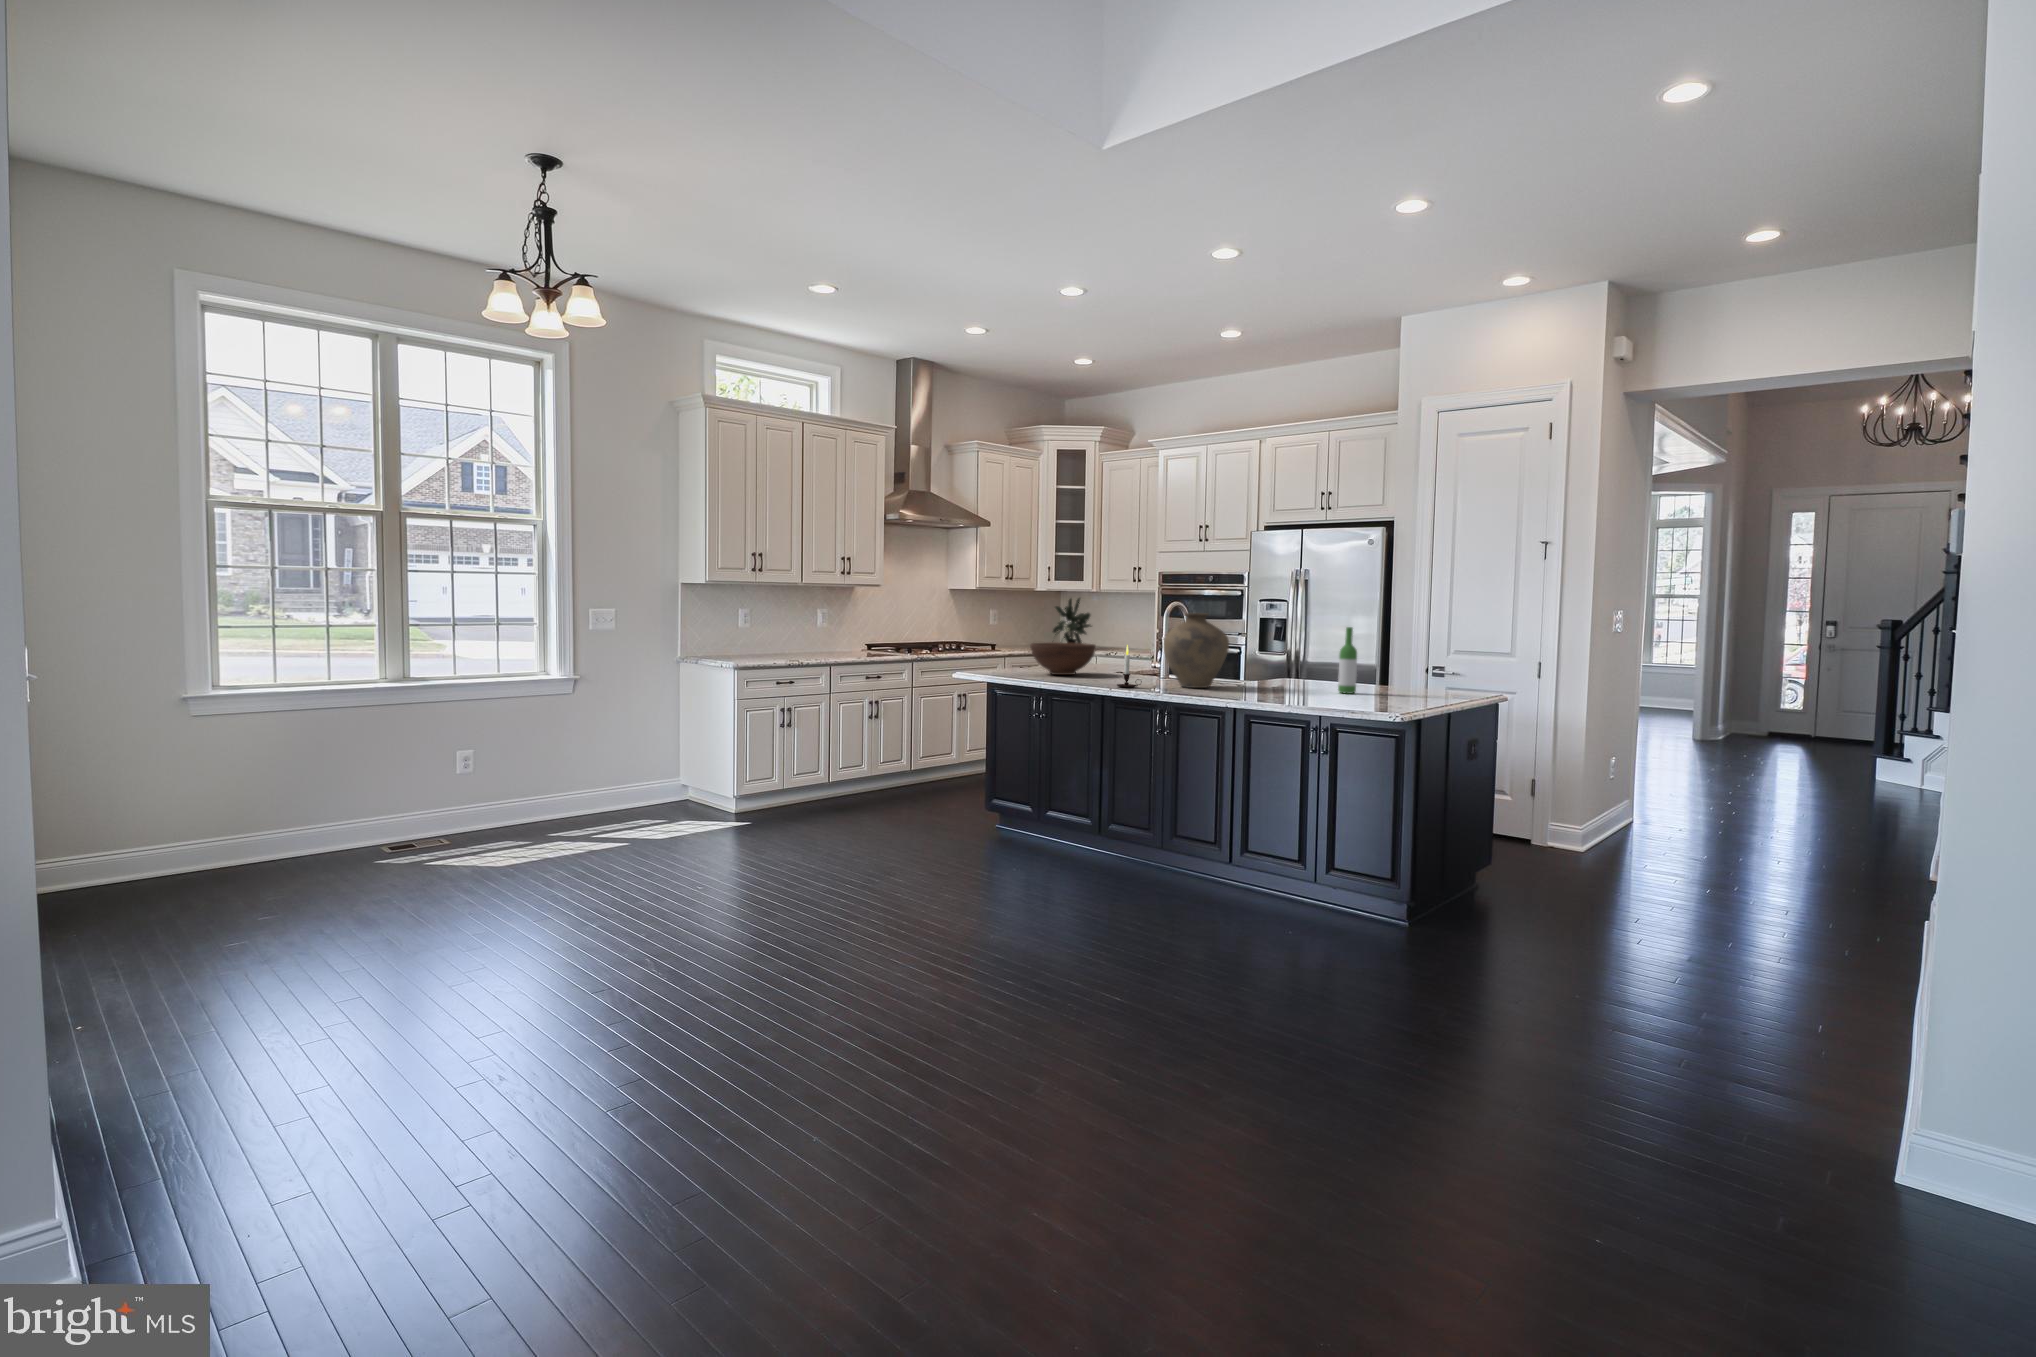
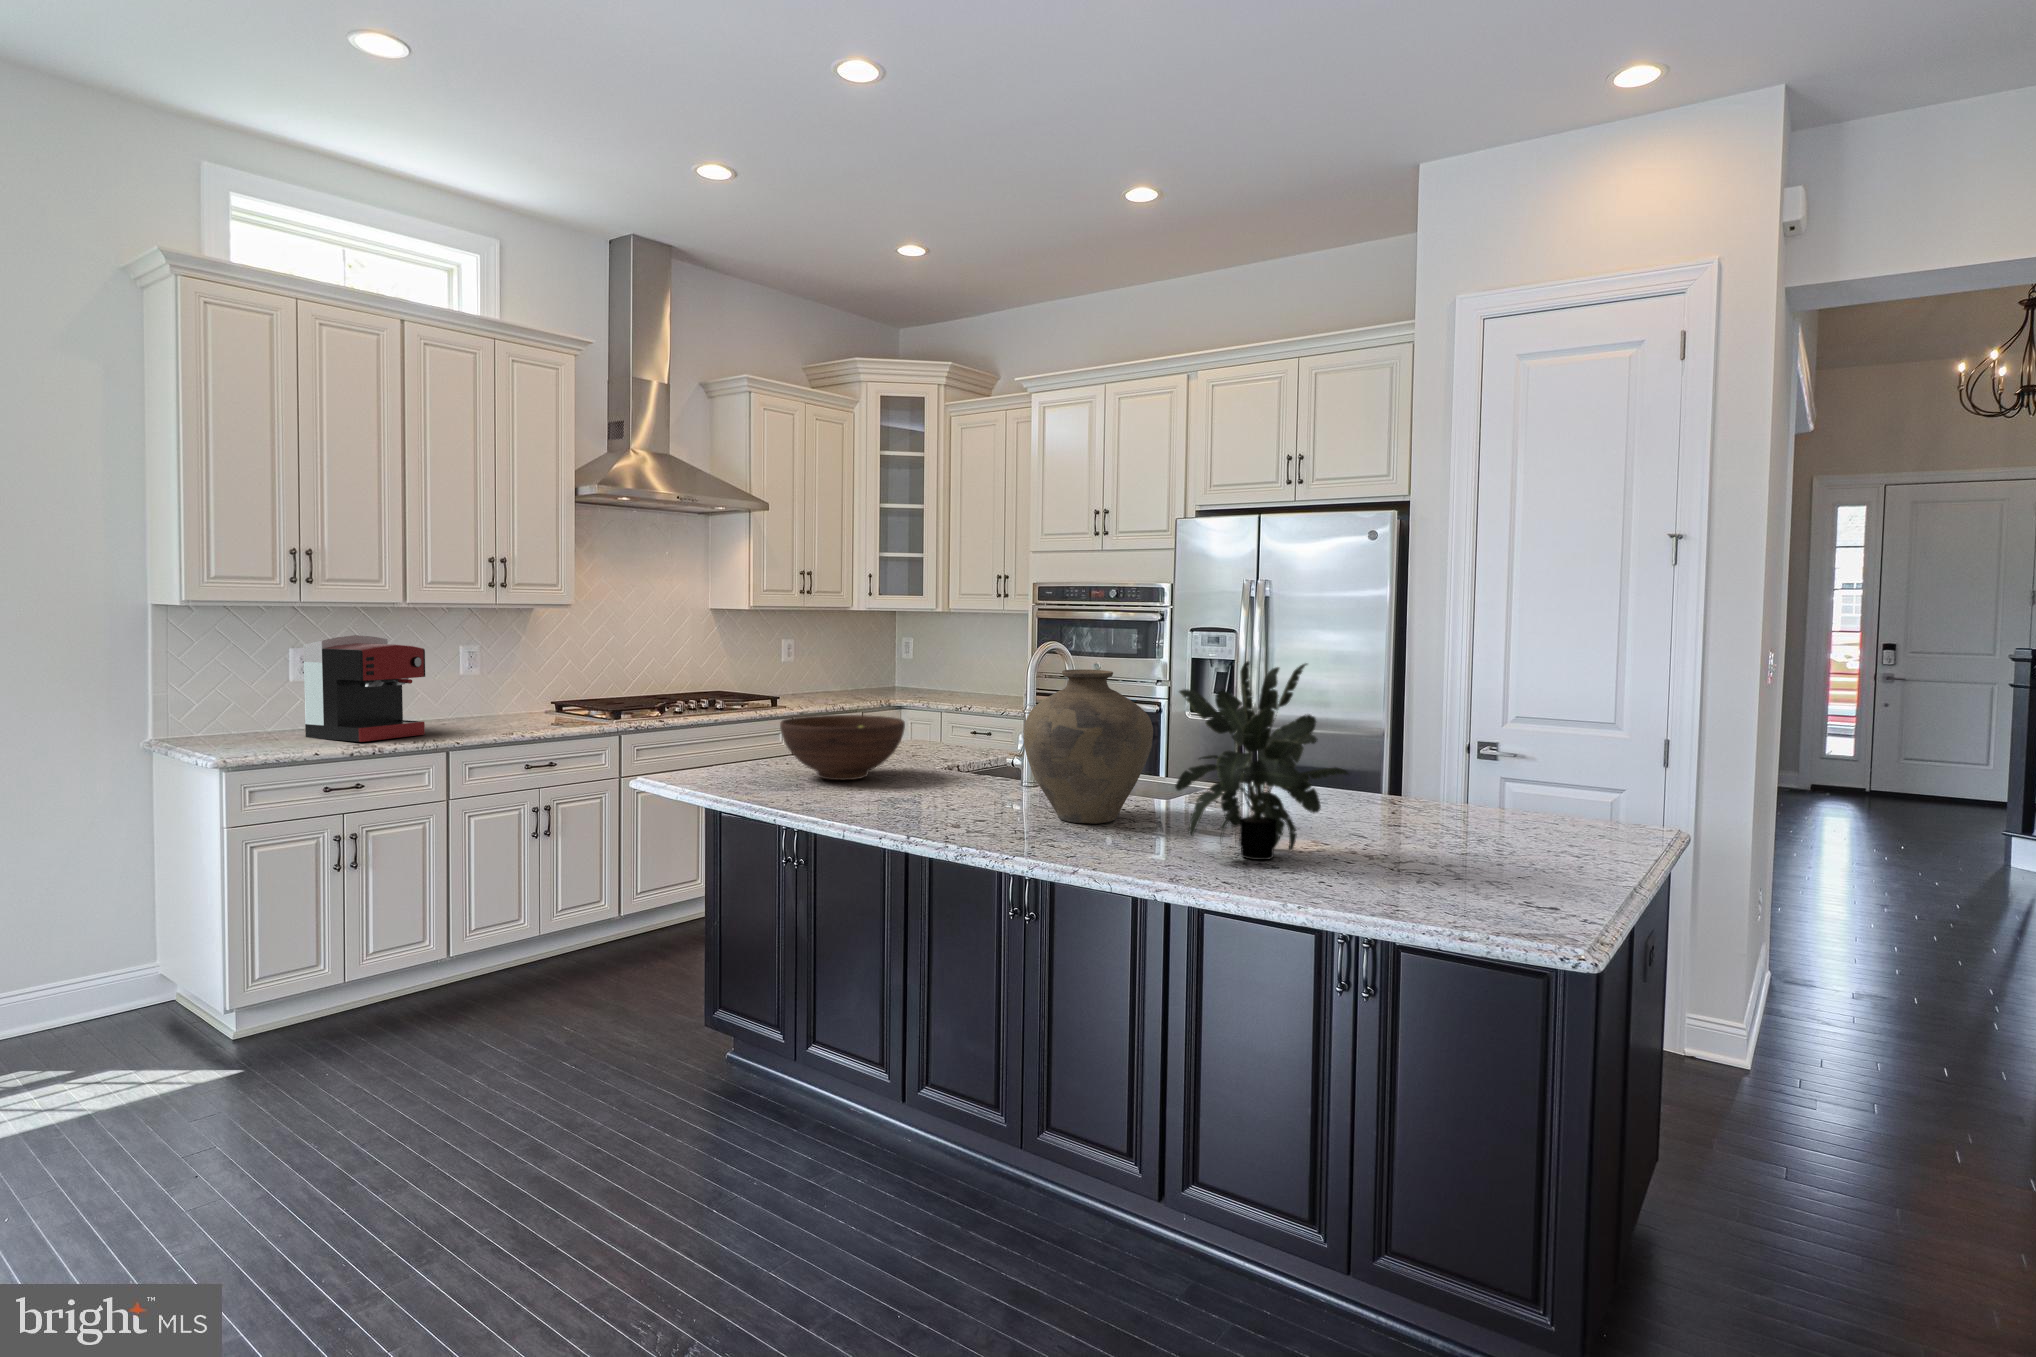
potted plant: present [1053,598,1091,643] -> present [1175,661,1348,860]
coffee maker: none [755,601,816,659] -> present [303,635,425,742]
wine bottle: present [1338,627,1357,694] -> none [1370,700,1407,835]
candle: present [1117,645,1142,688] -> none [927,737,979,827]

